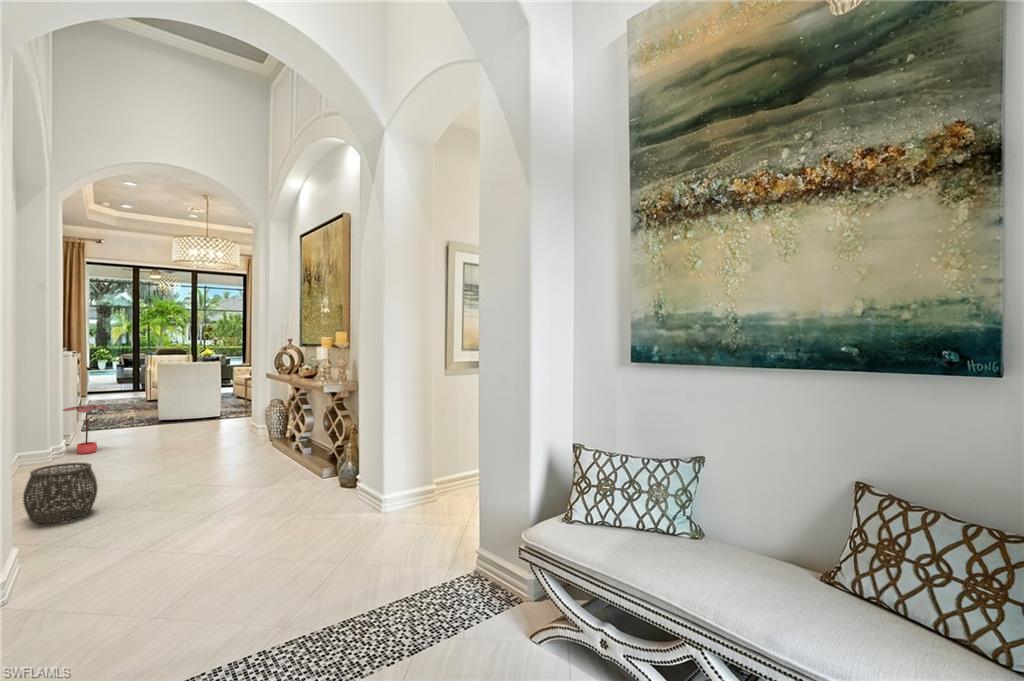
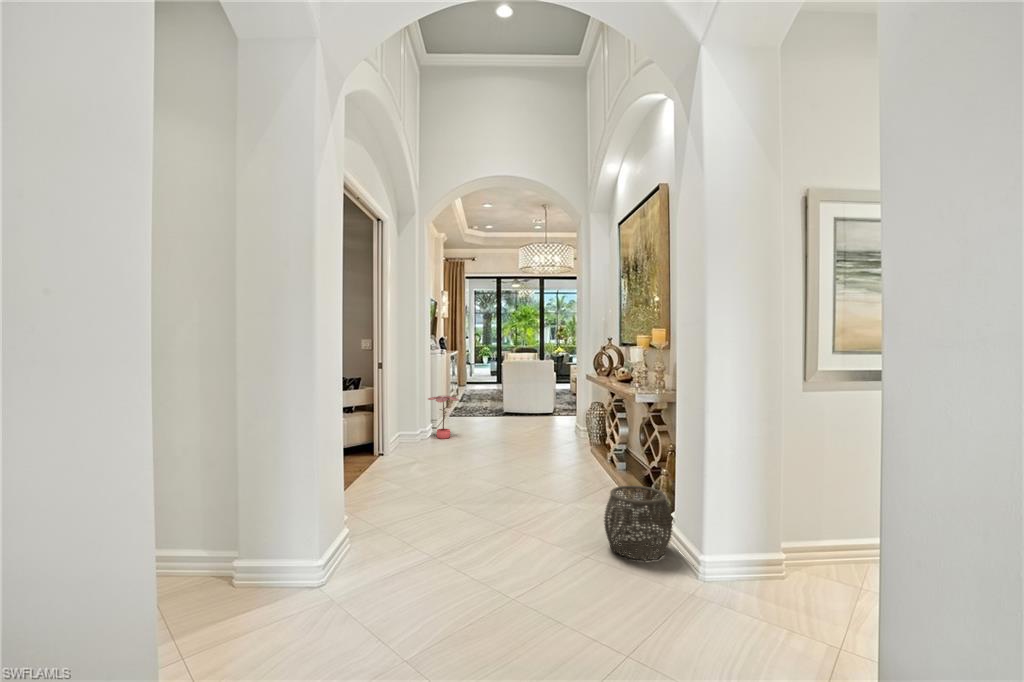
woven basket: present [23,463,98,523] -> present [604,485,672,560]

